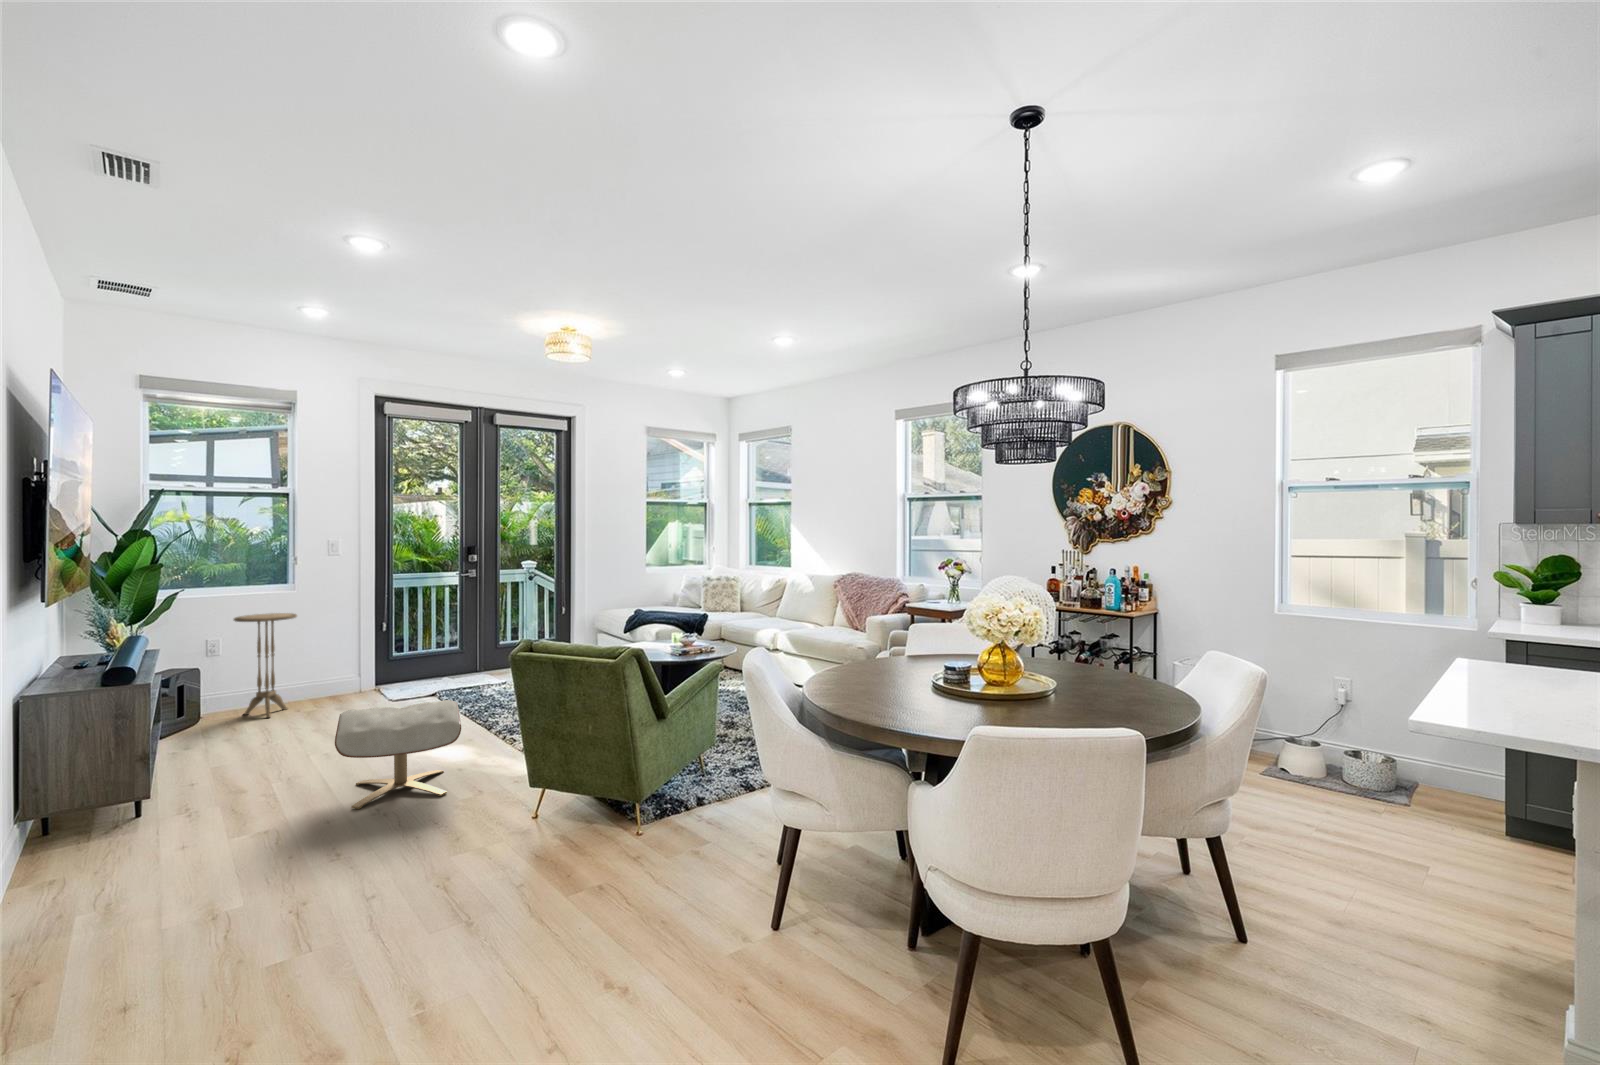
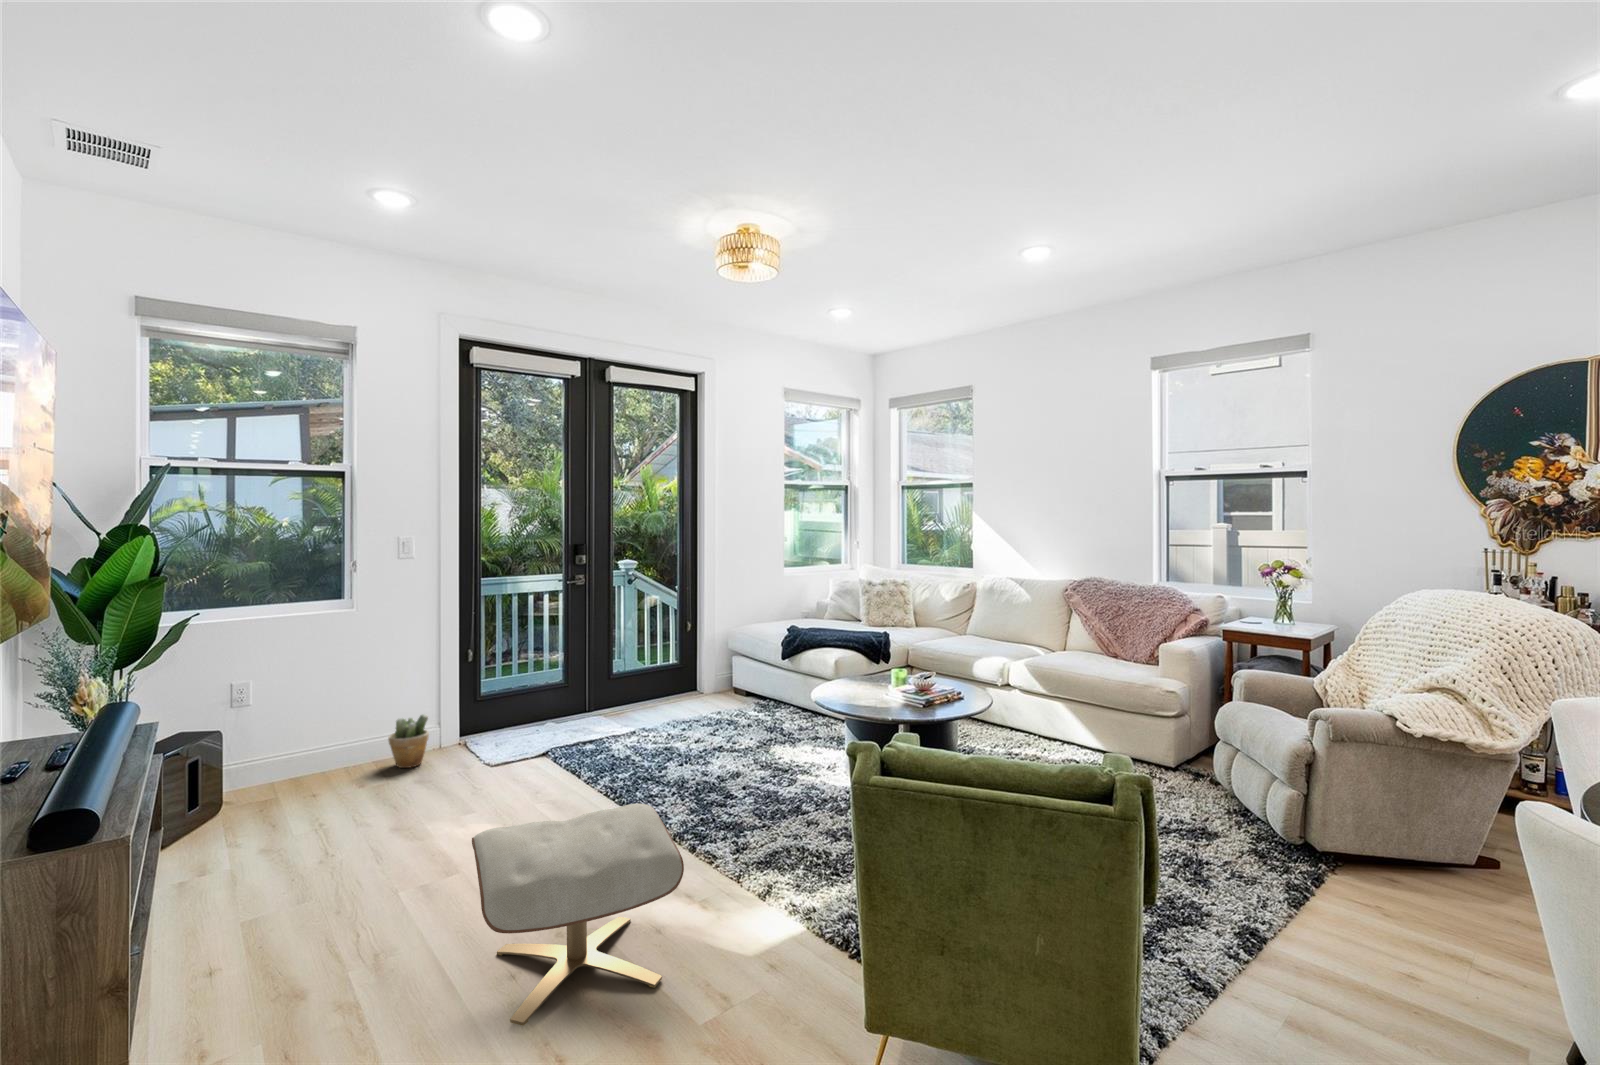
side table: present [234,613,297,718] -> none [271,642,360,798]
potted plant: none [319,665,349,703] -> present [388,714,429,768]

